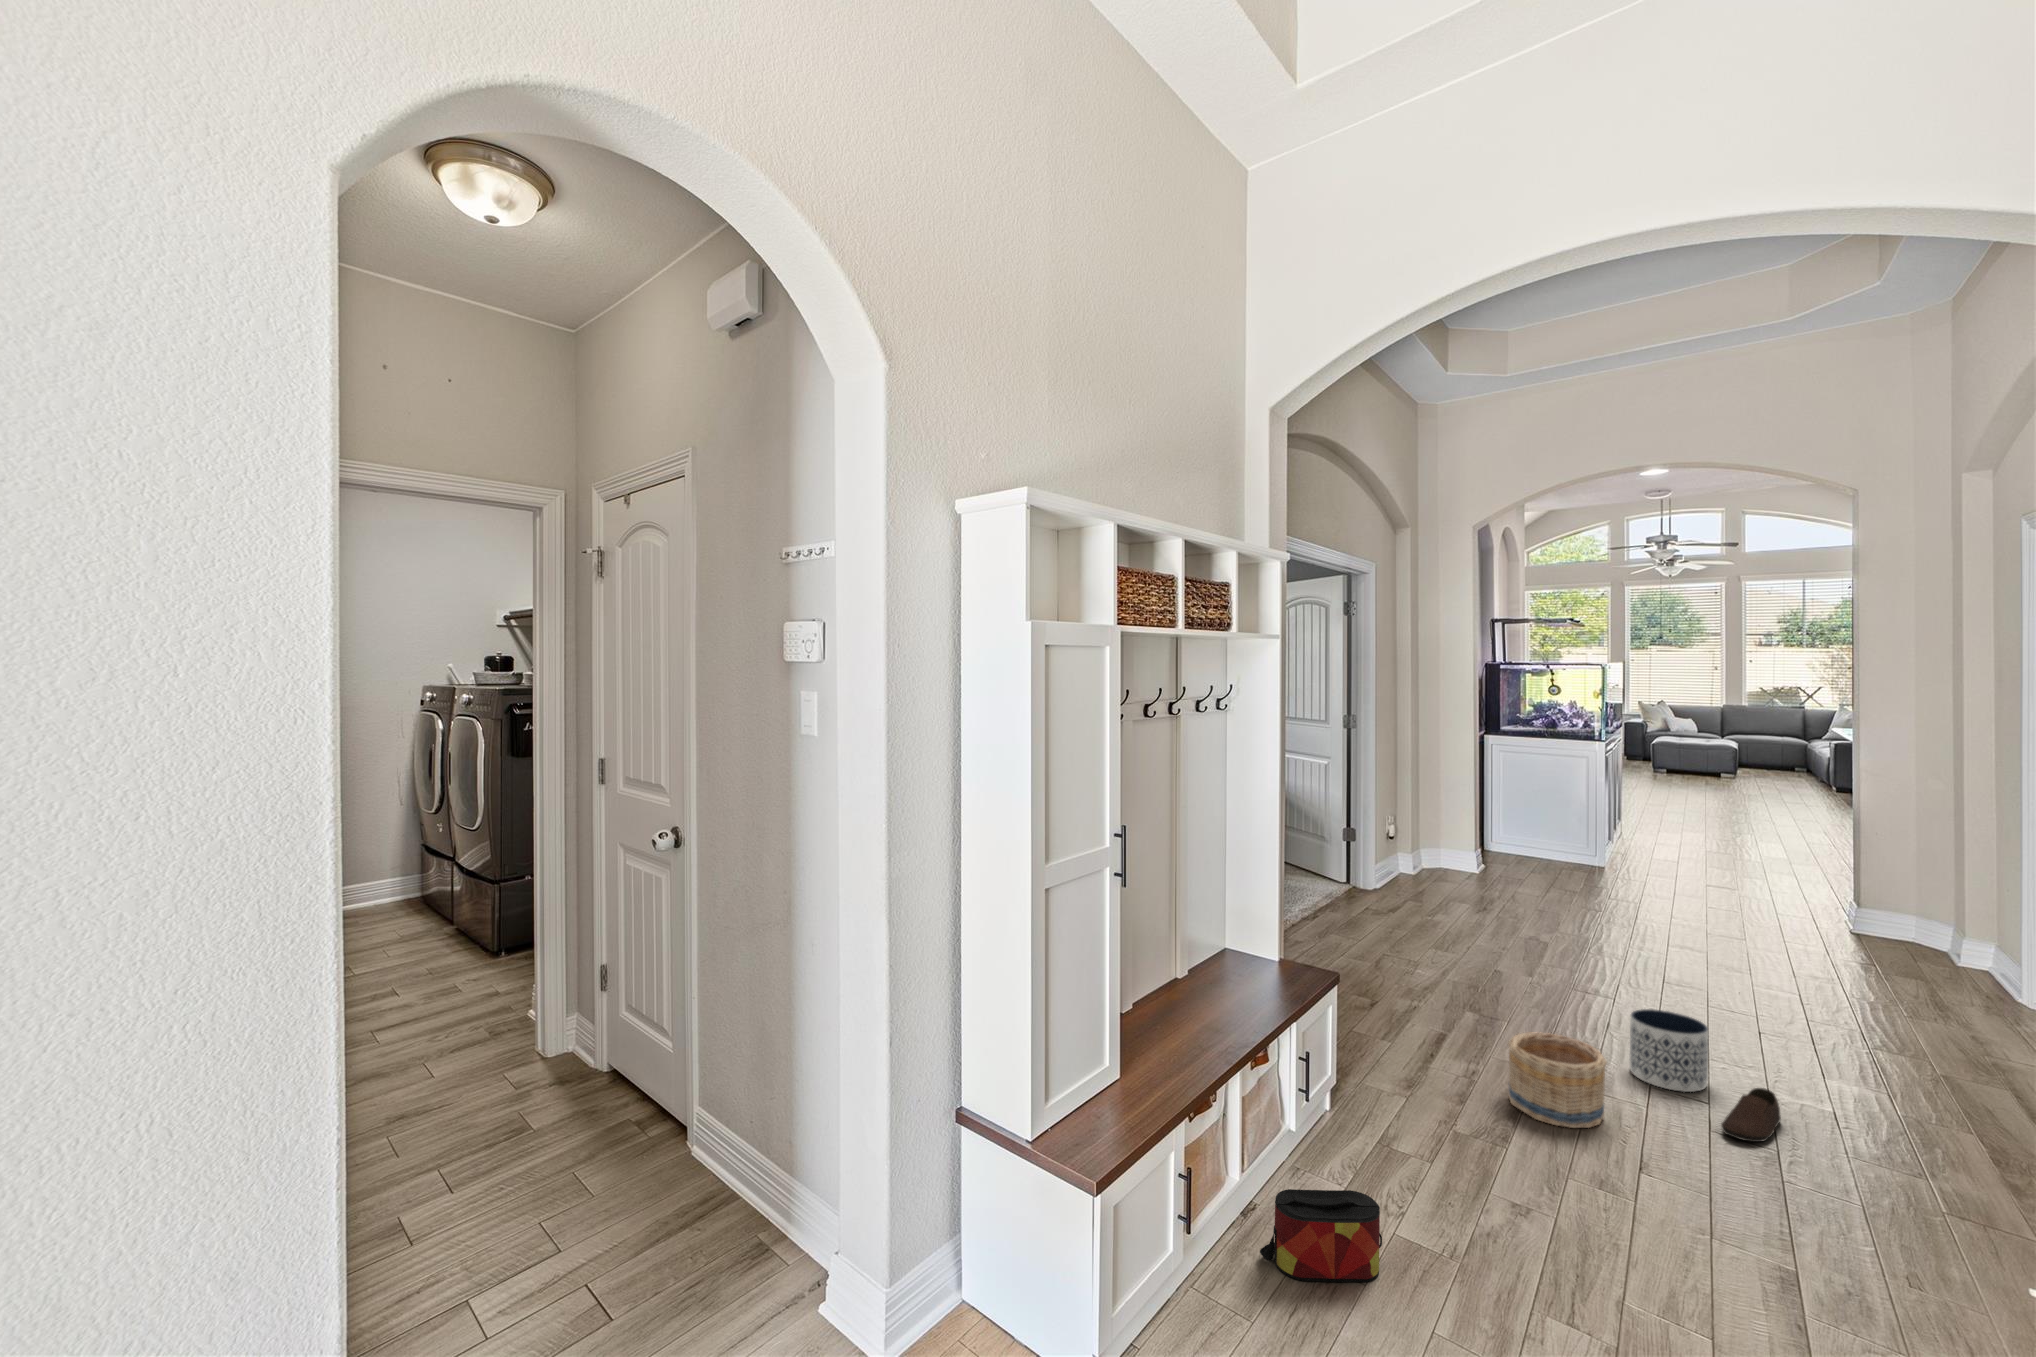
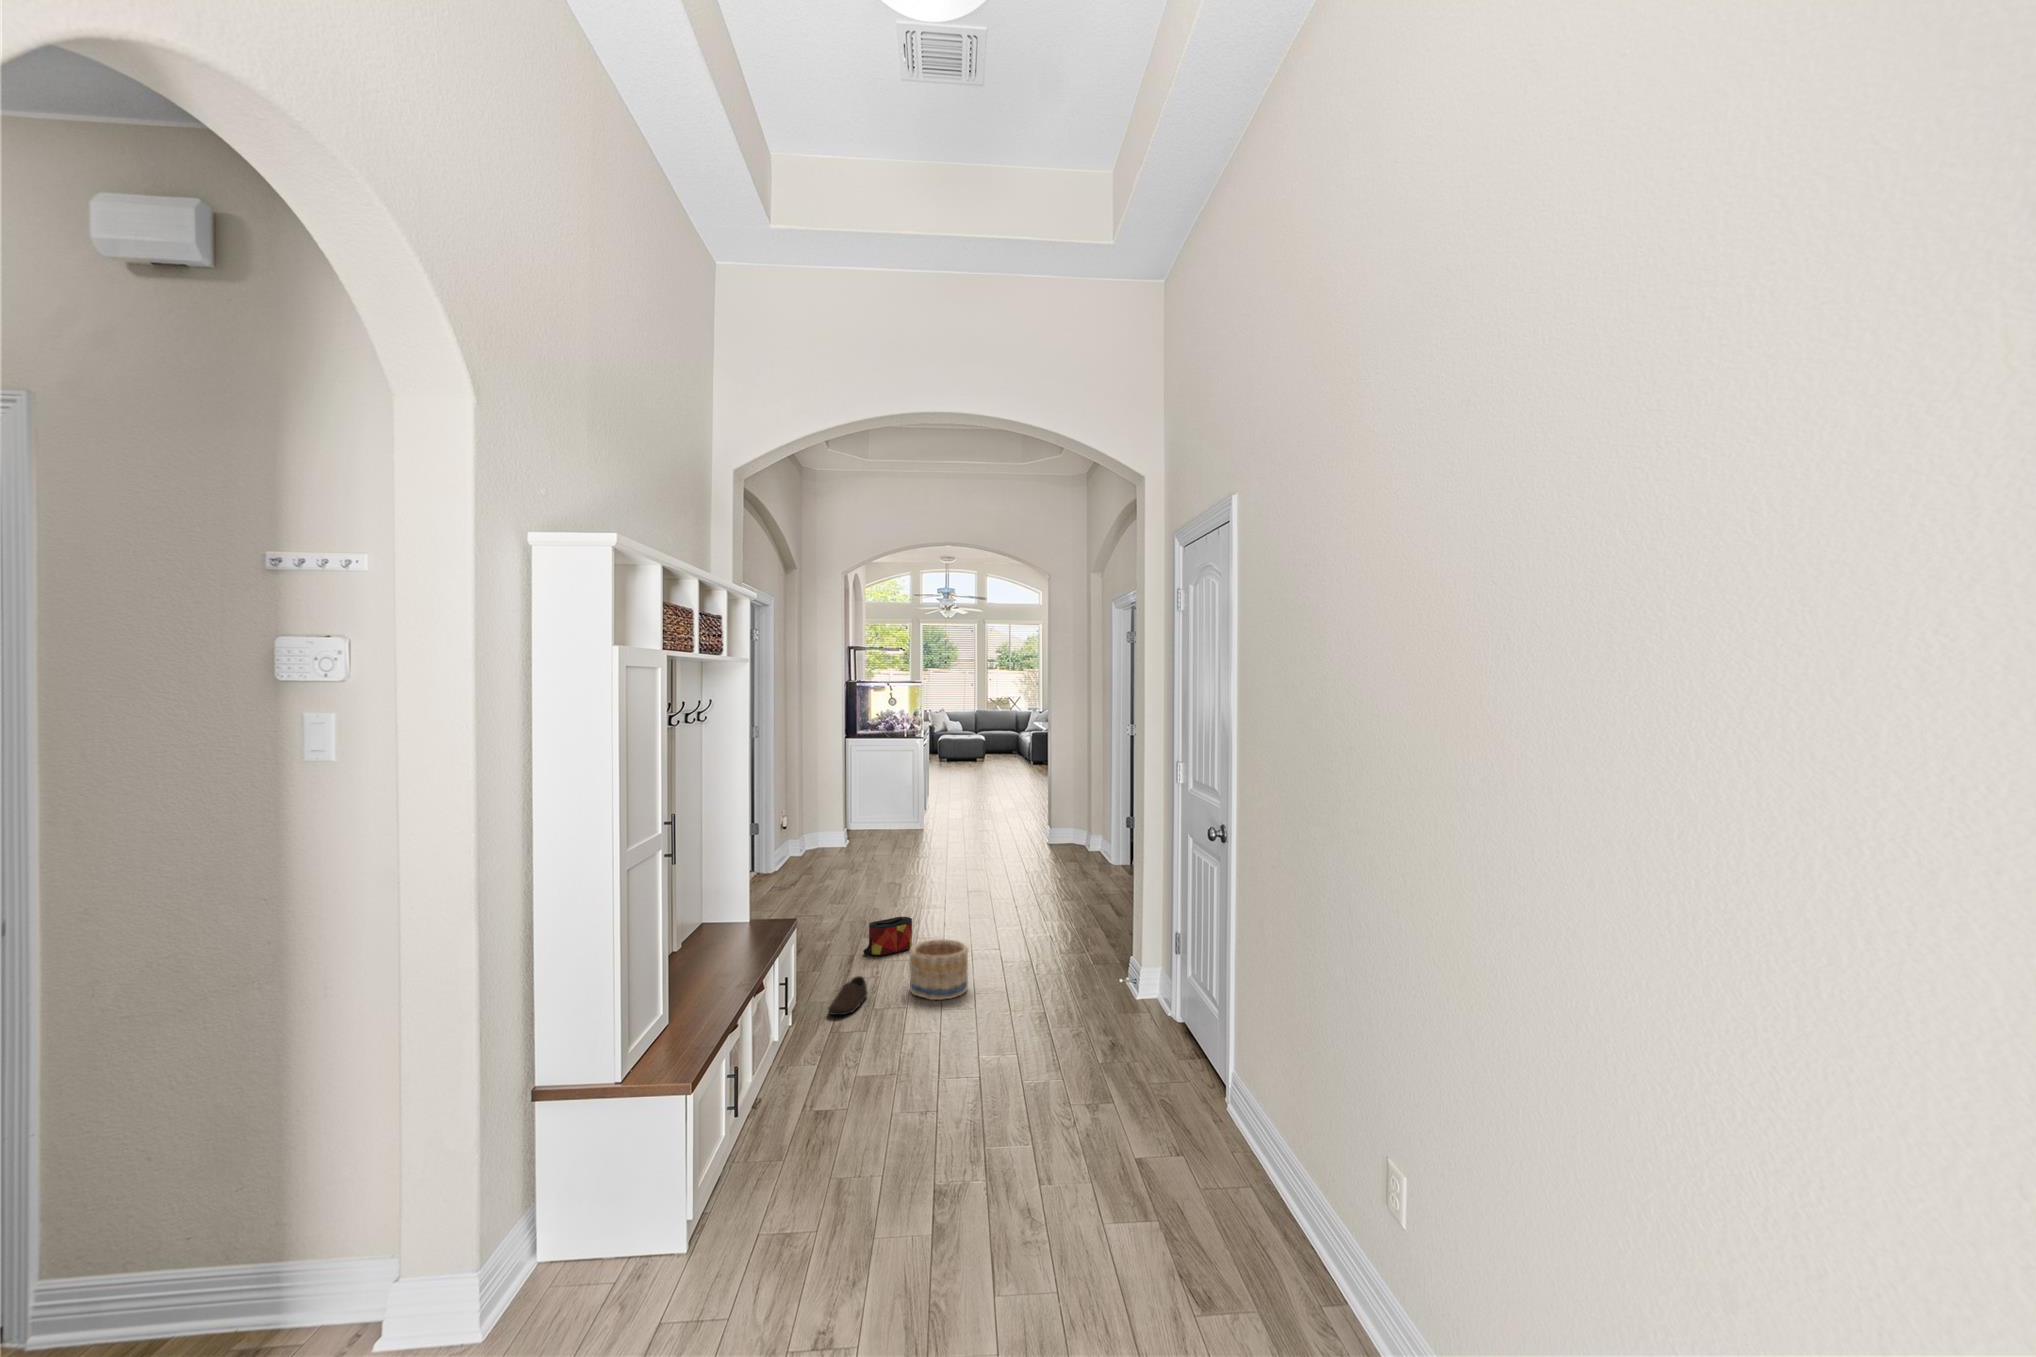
planter: present [1630,1009,1708,1092] -> none [974,911,1016,961]
shoe: present [1721,1088,1781,1142] -> present [828,976,867,1015]
bag: present [1260,1189,1382,1282] -> present [863,917,912,956]

